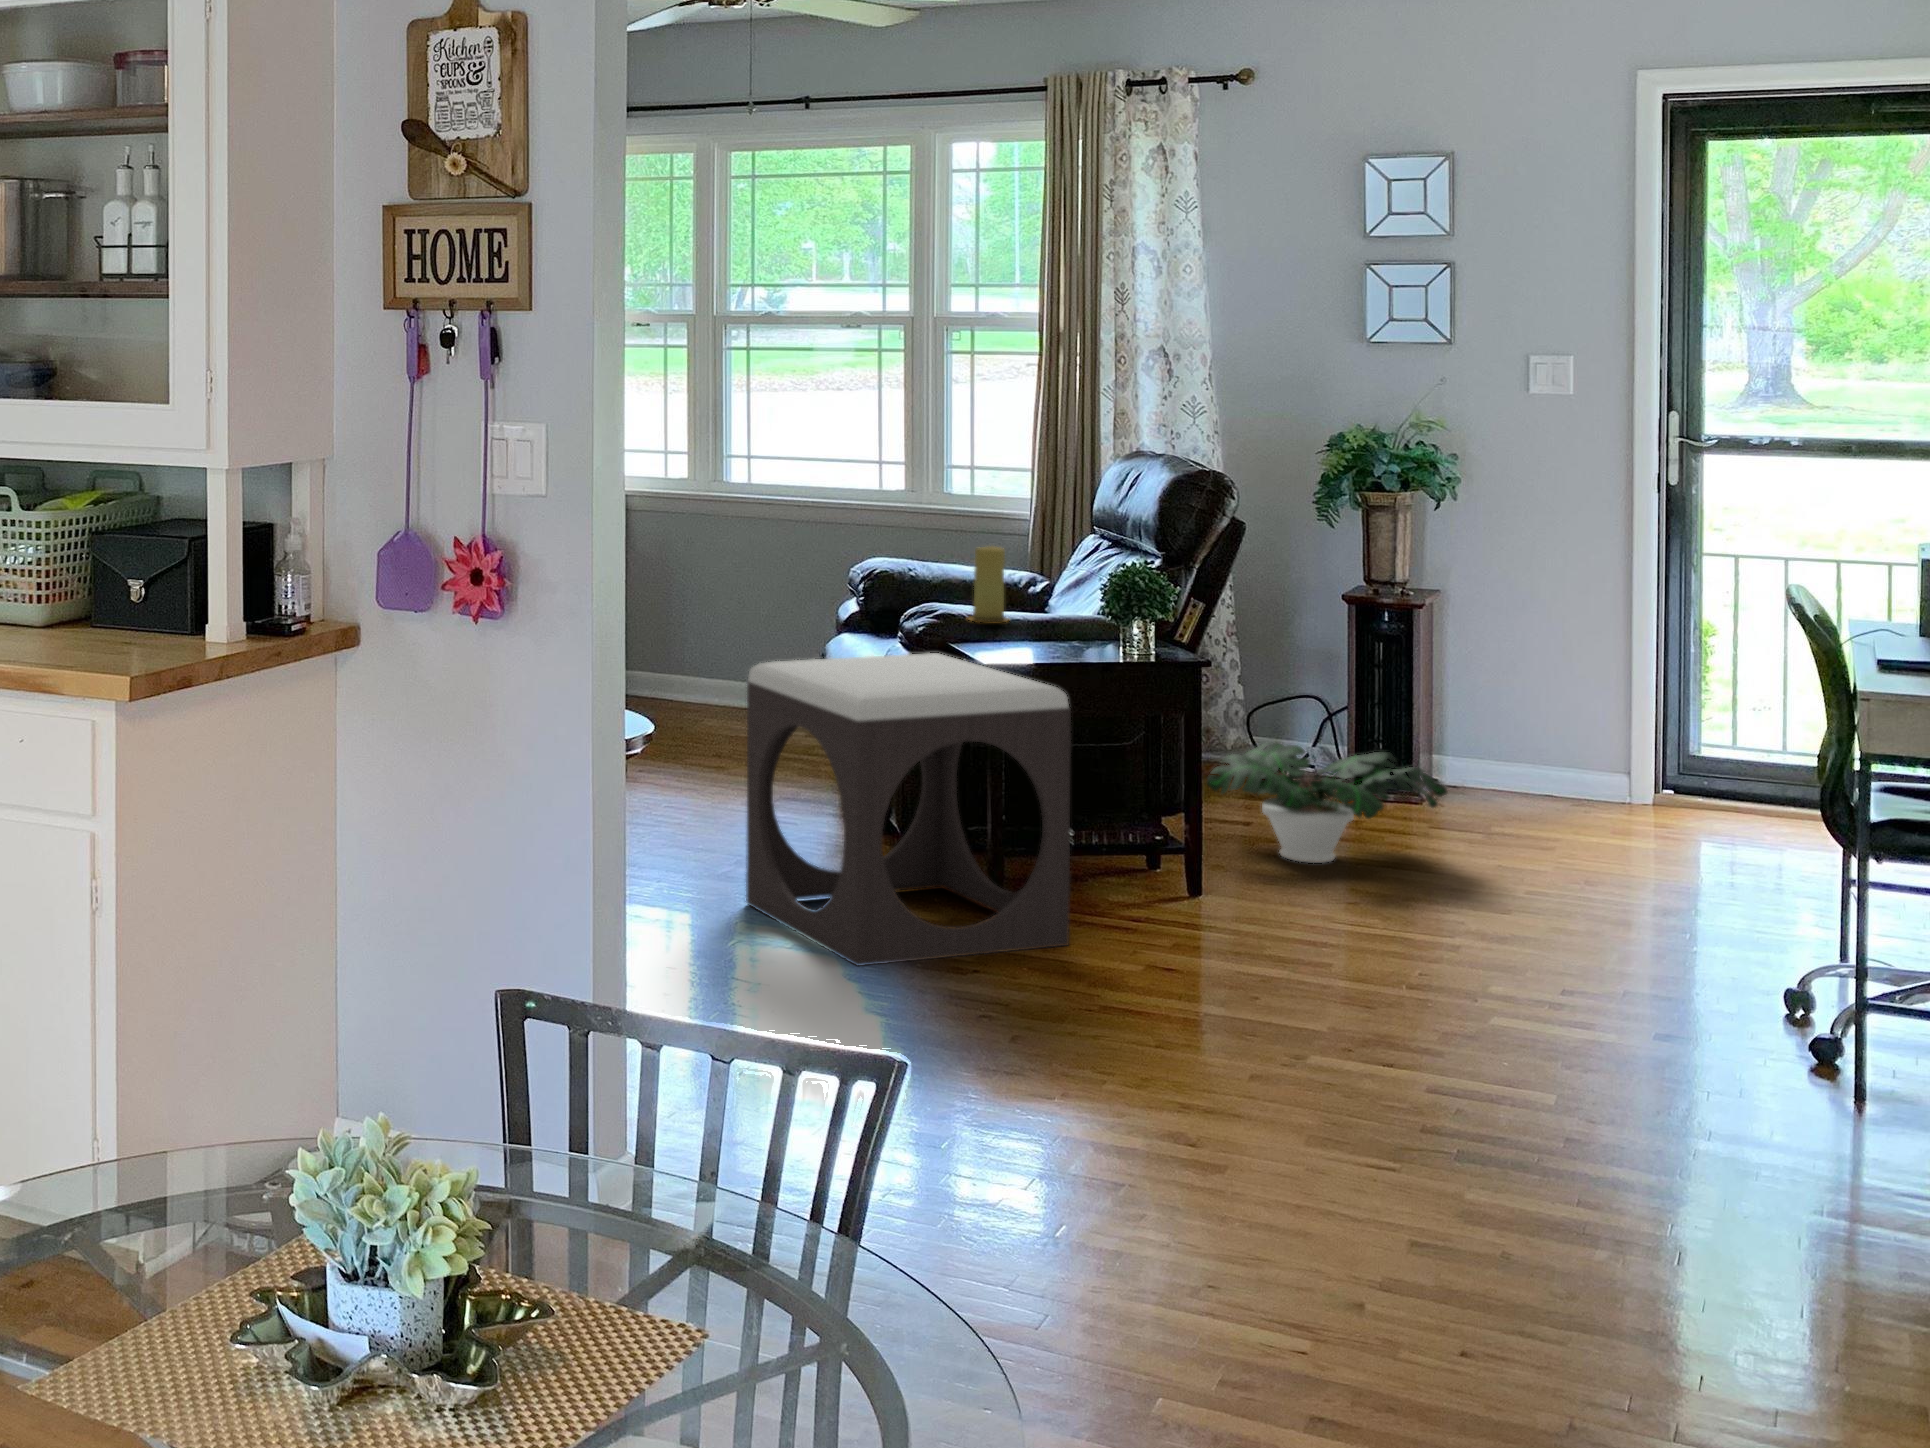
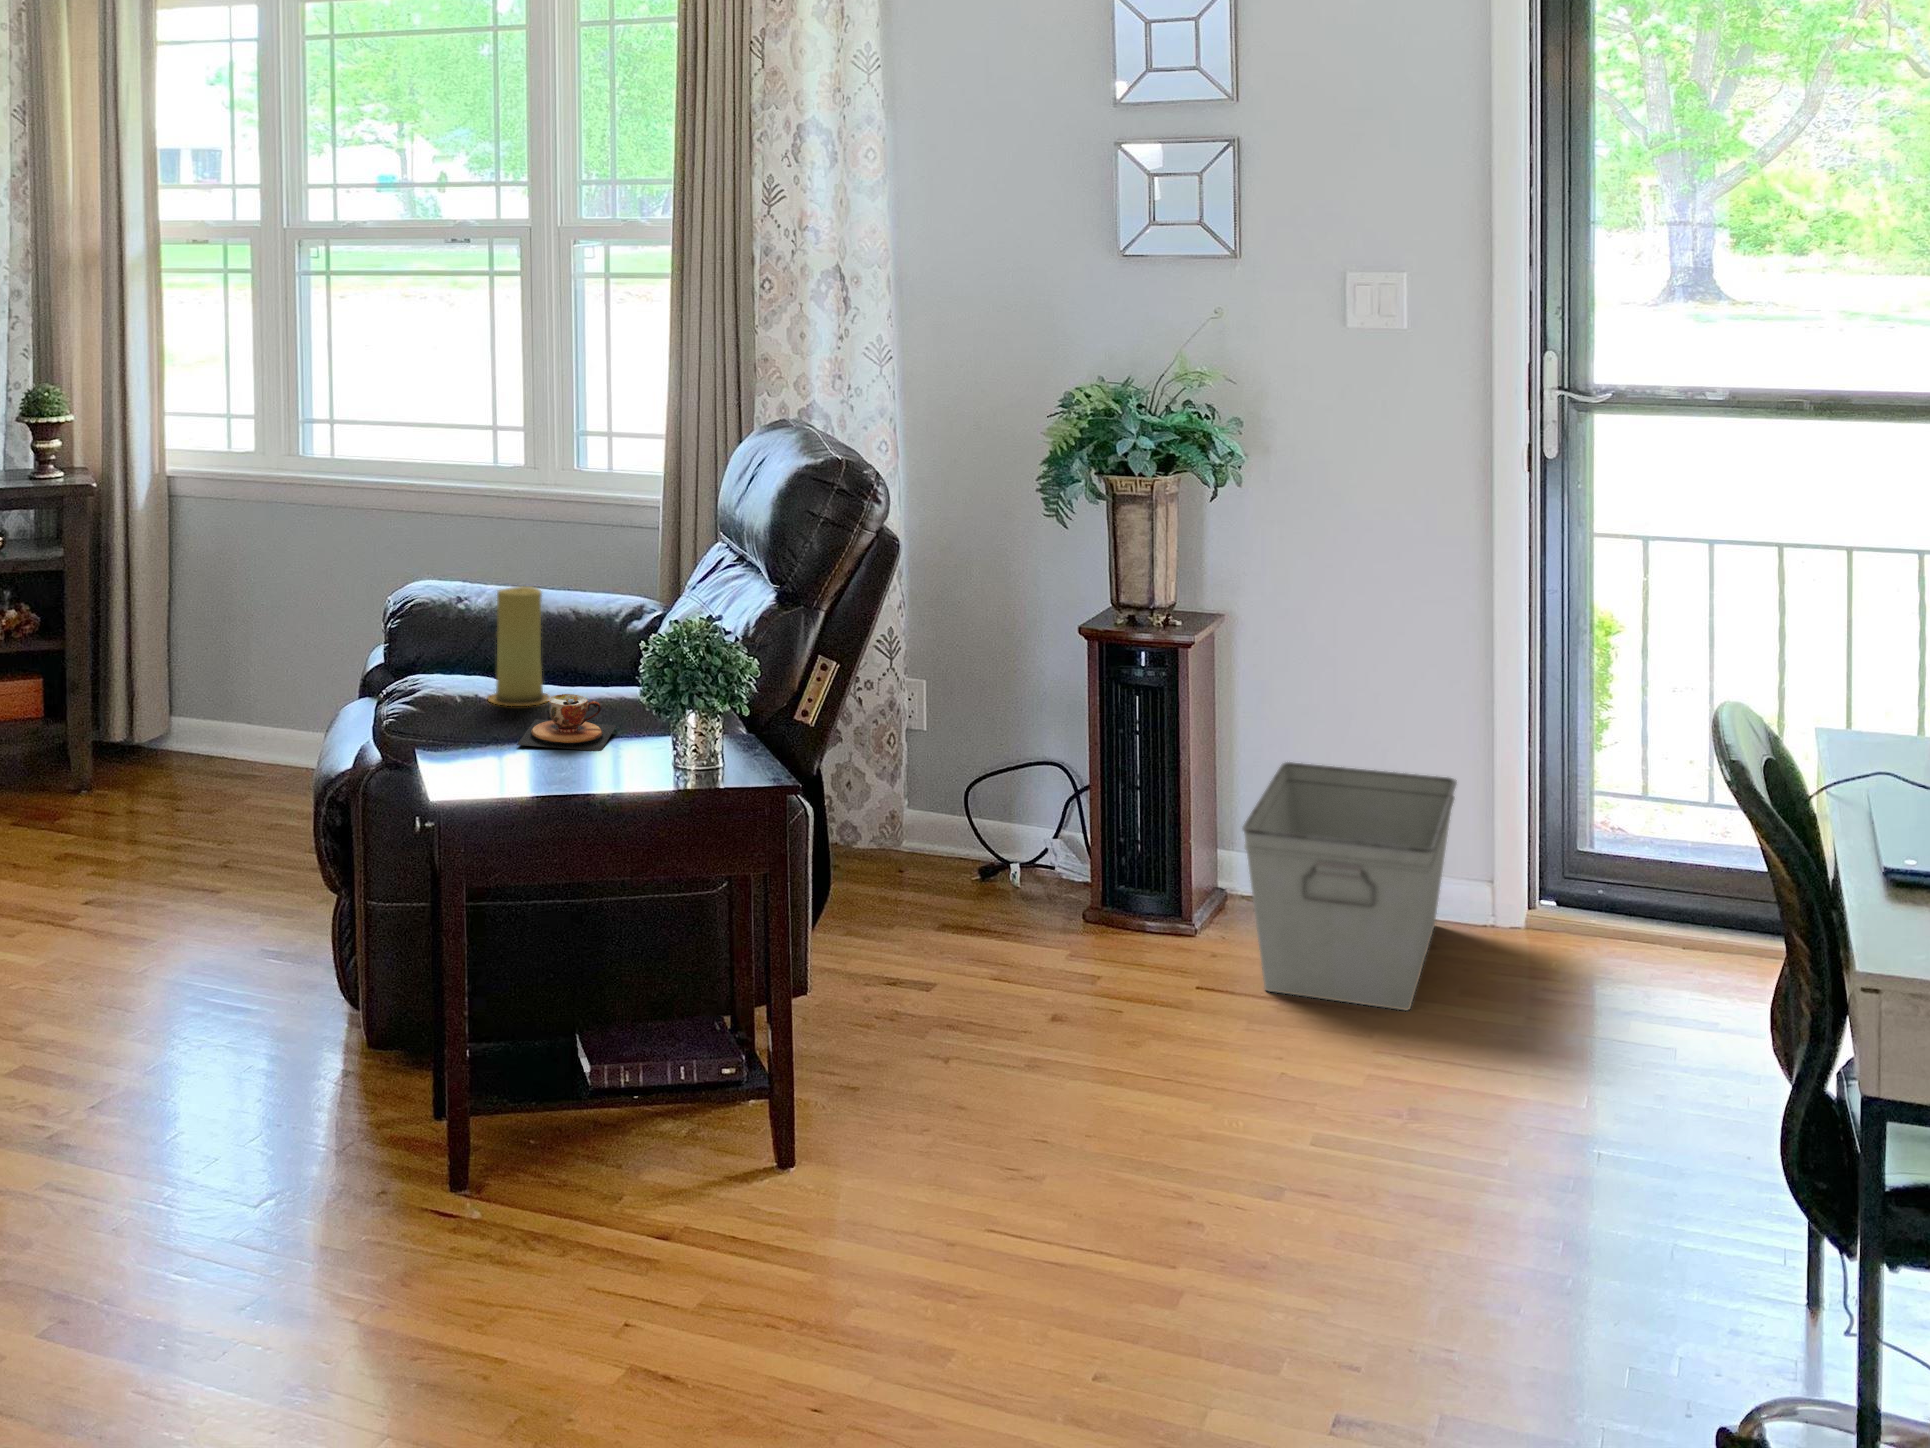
teacup: none [1015,607,1072,640] -> present [517,694,616,751]
footstool: present [746,653,1071,966] -> none [24,792,513,1405]
storage bin: none [1465,693,1608,841] -> present [1242,762,1457,1010]
potted plant: present [1207,743,1447,863] -> none [834,873,1199,1078]

